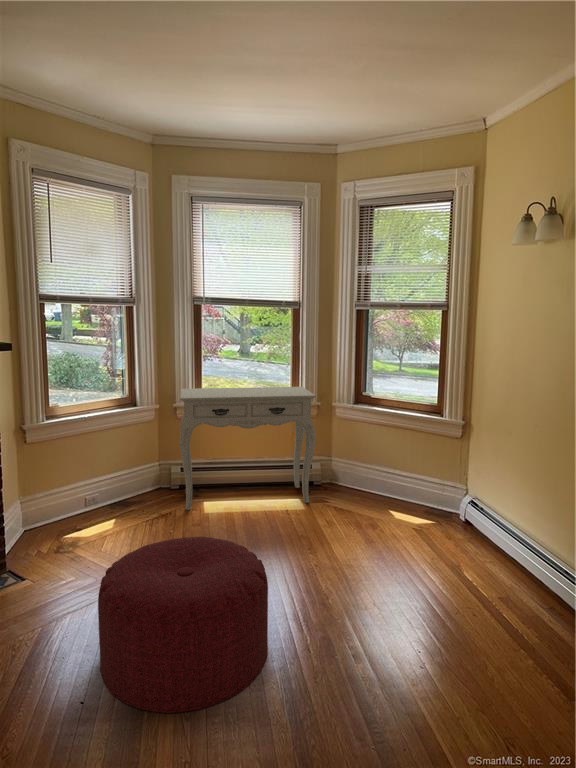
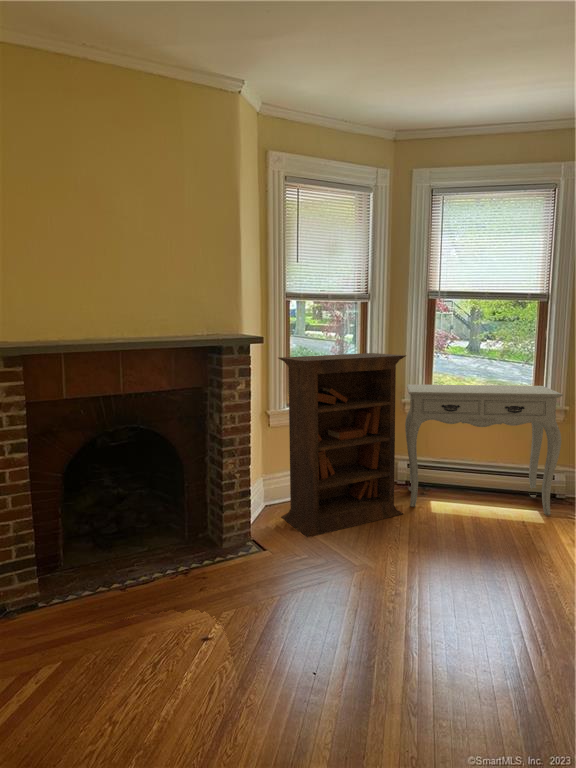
bookcase: none [32,359,178,559] -> present [278,353,406,537]
ottoman: present [98,537,268,713] -> none [339,530,528,720]

